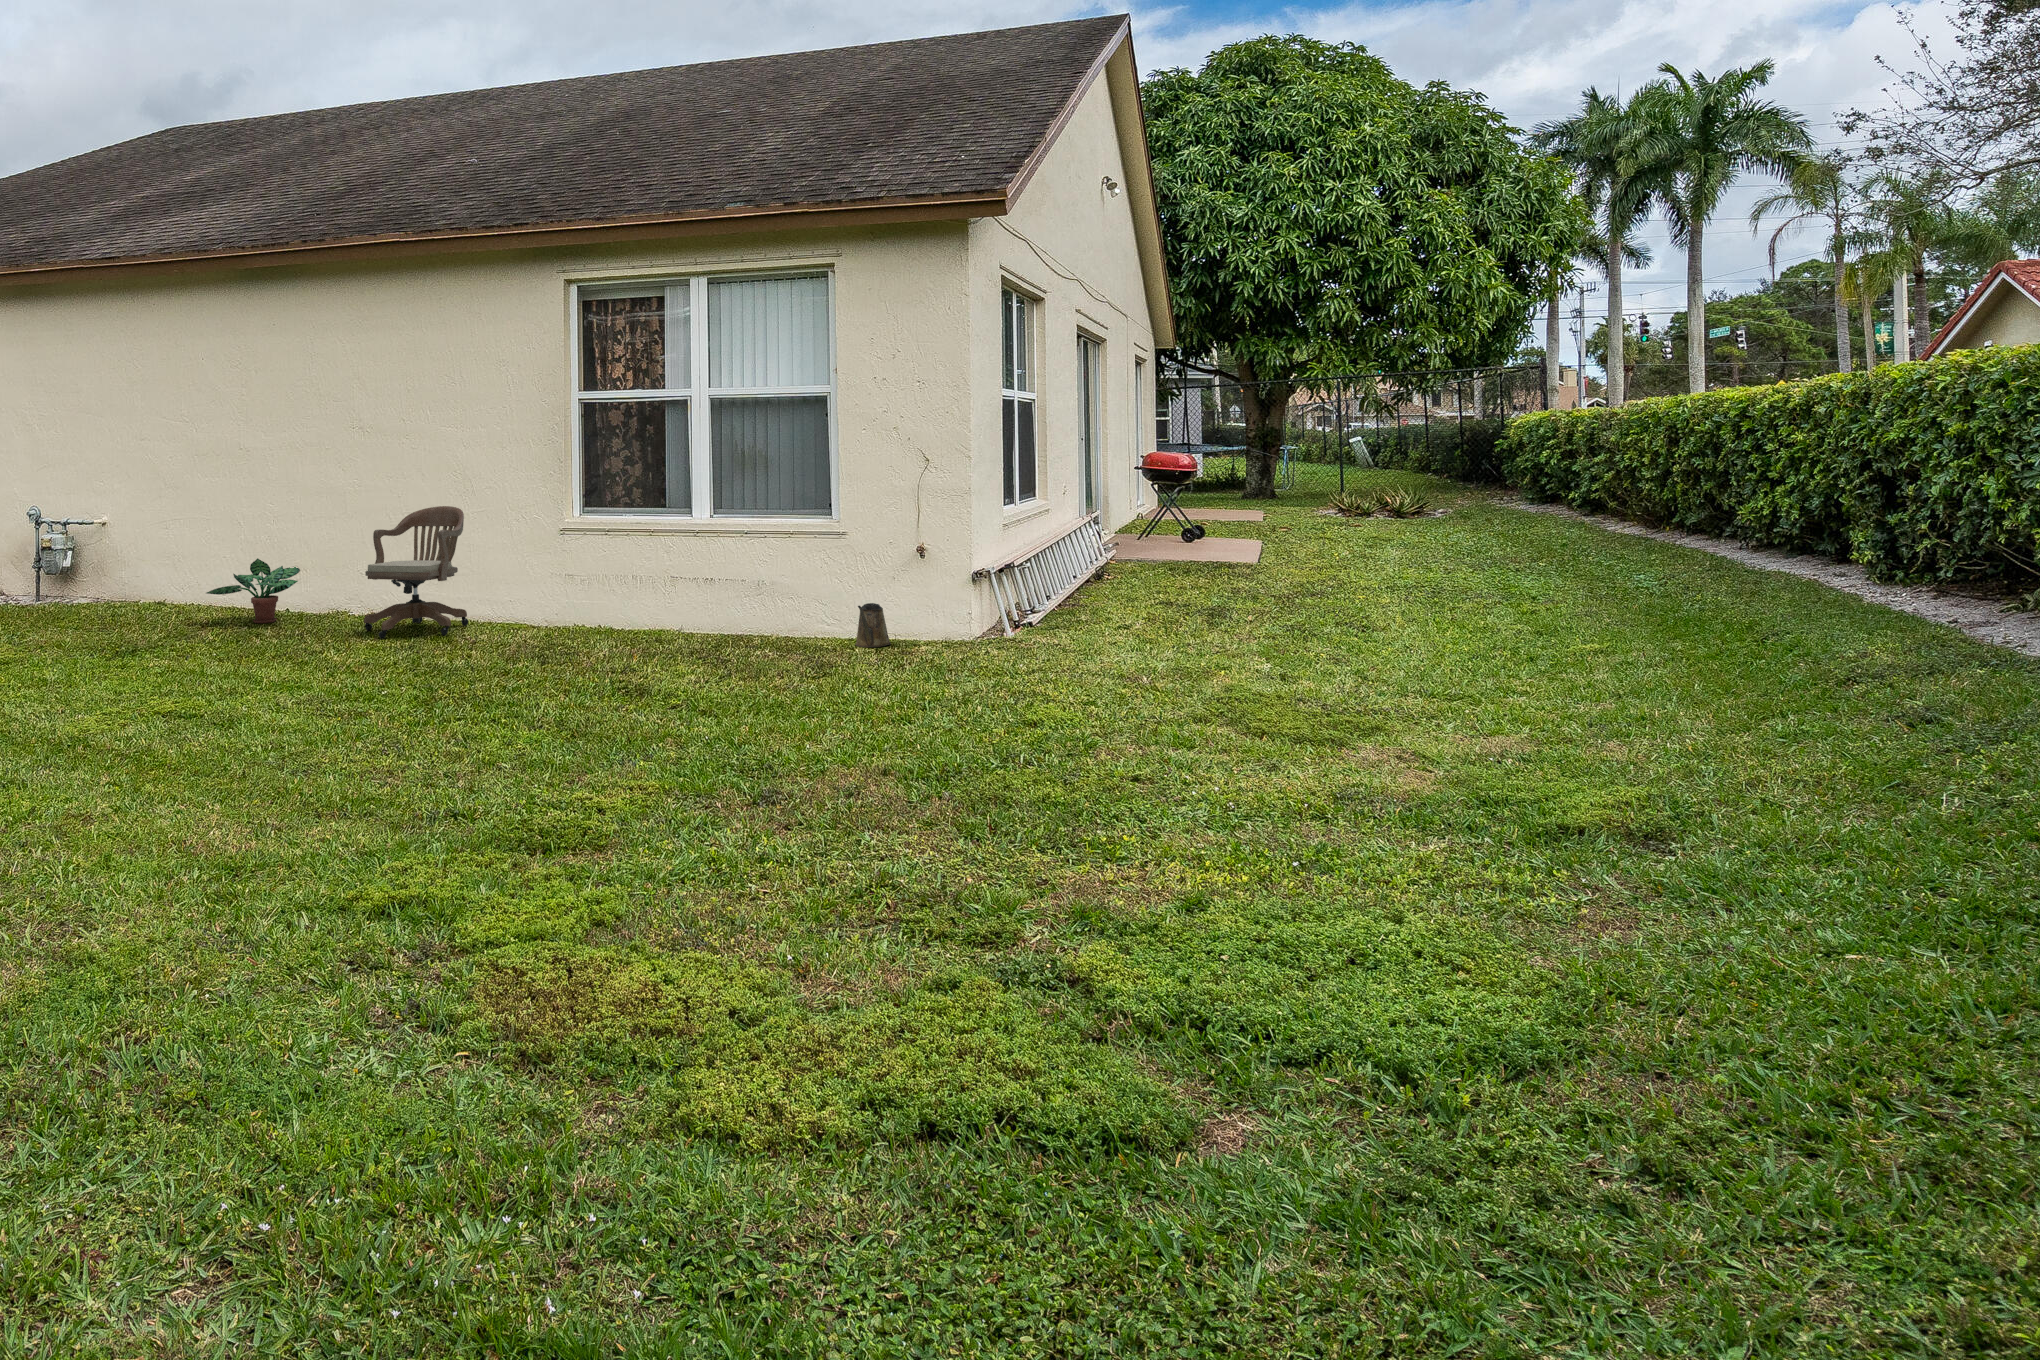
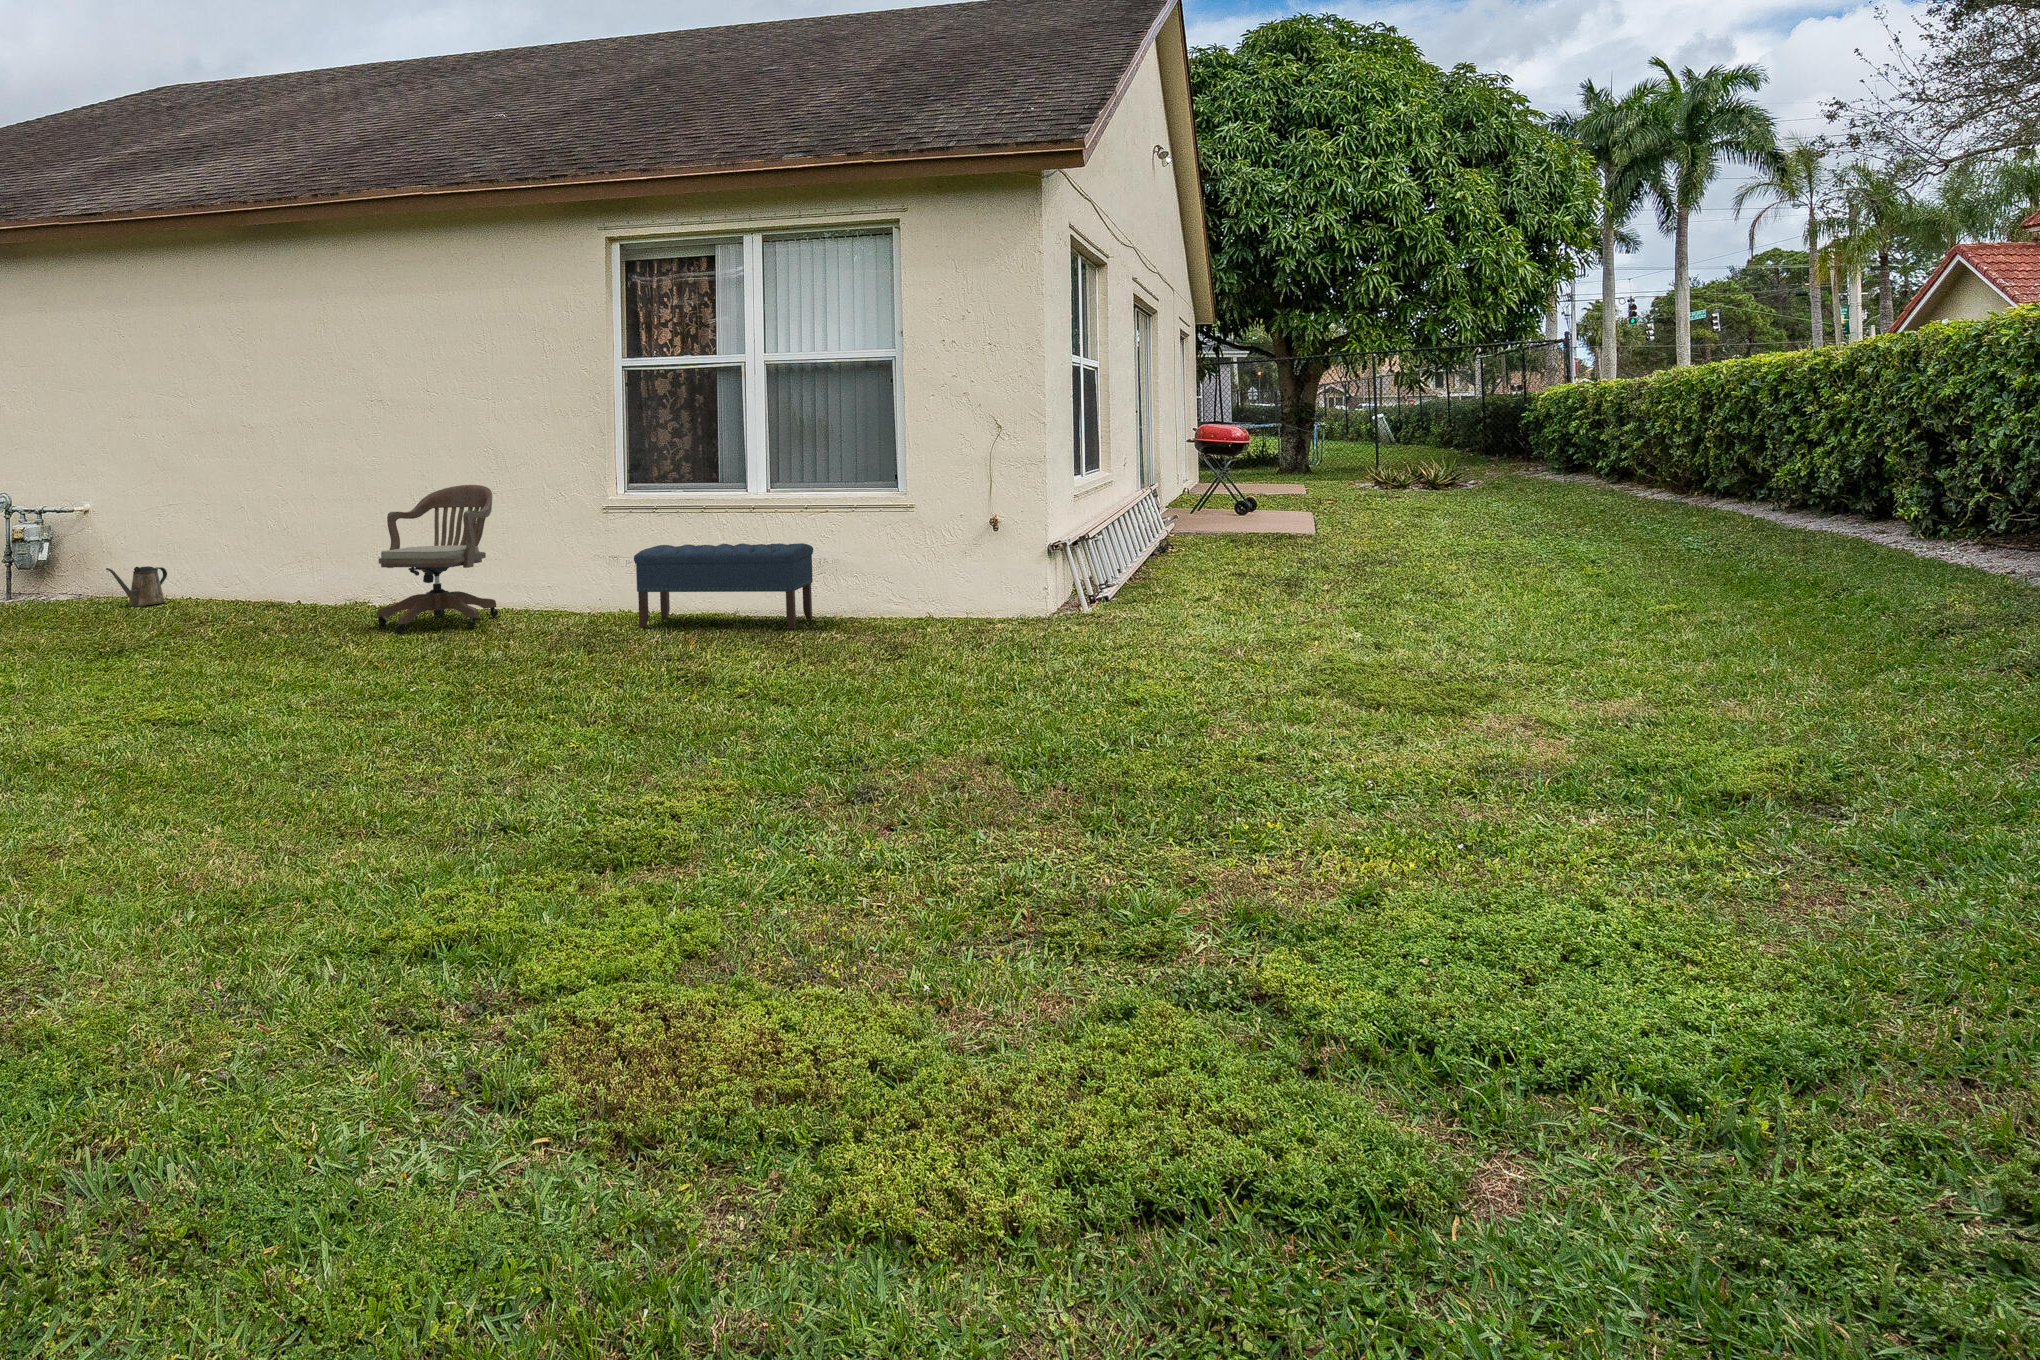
potted plant: present [207,558,300,623] -> none [186,547,301,621]
bench: none [586,564,748,644] -> present [634,543,813,629]
watering can: present [855,603,891,647] -> present [106,566,167,607]

